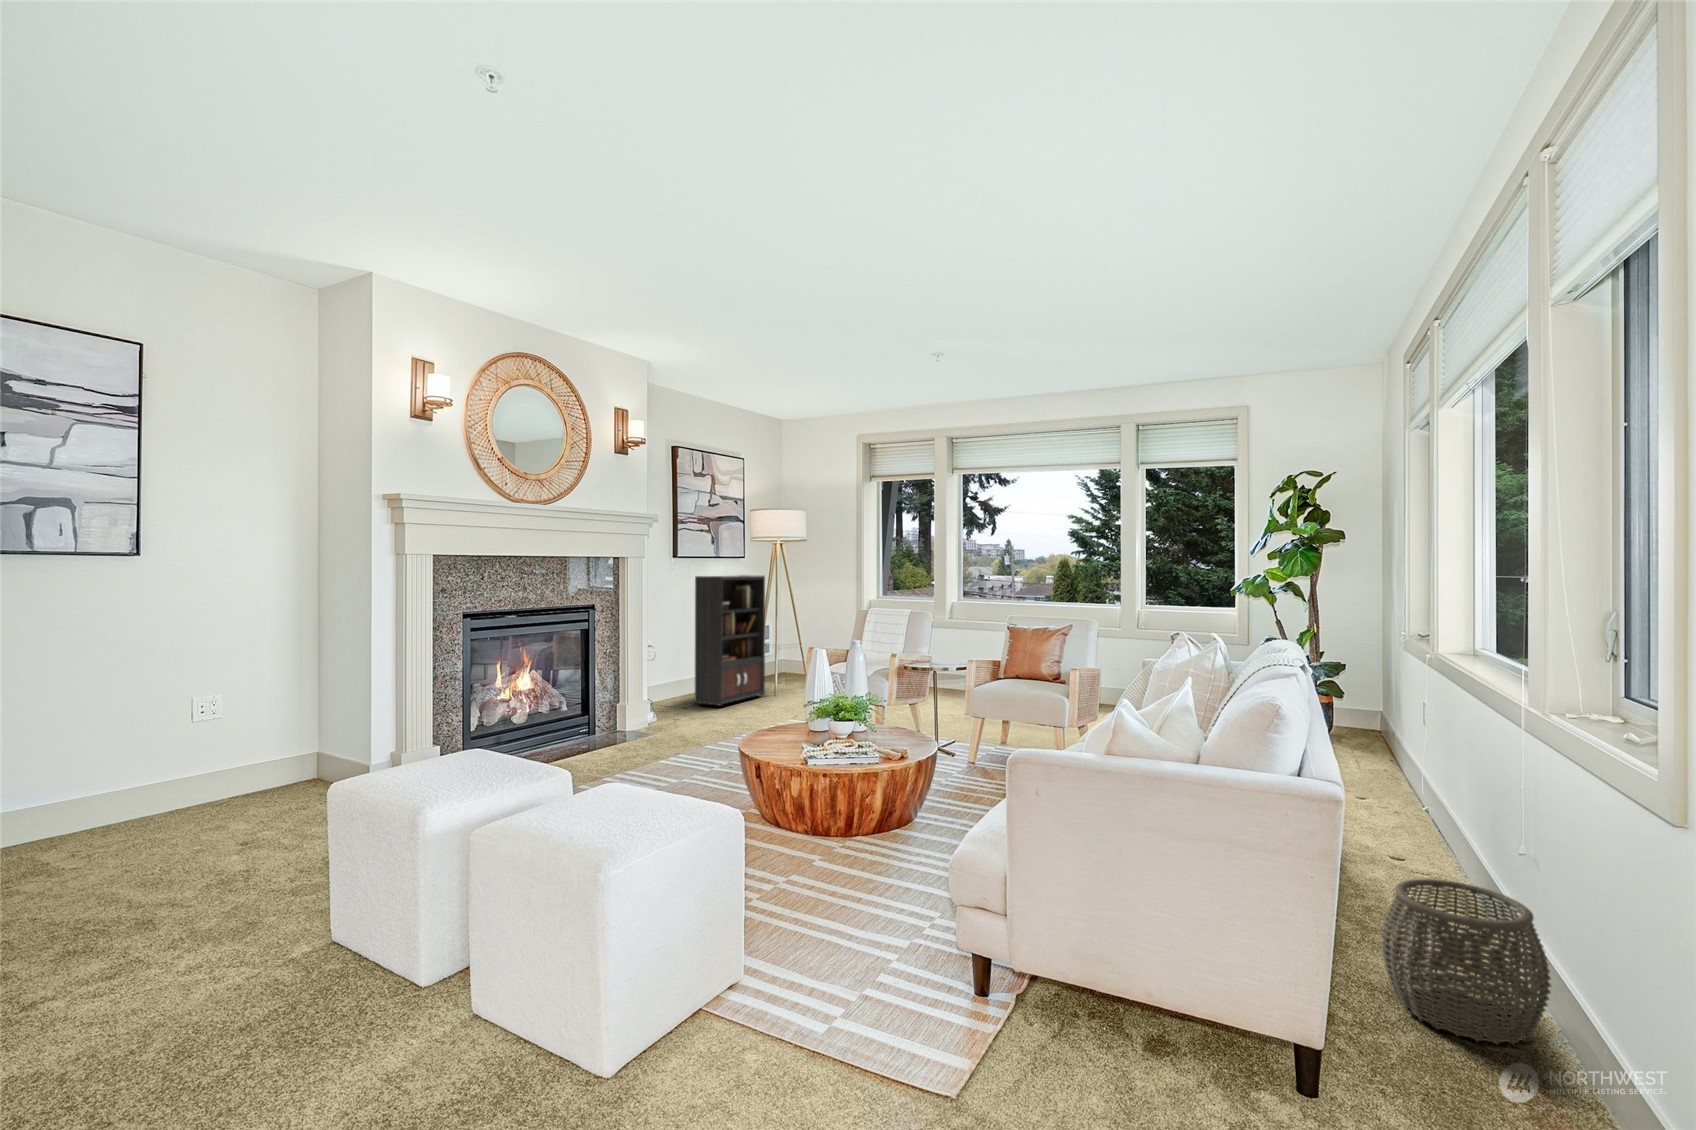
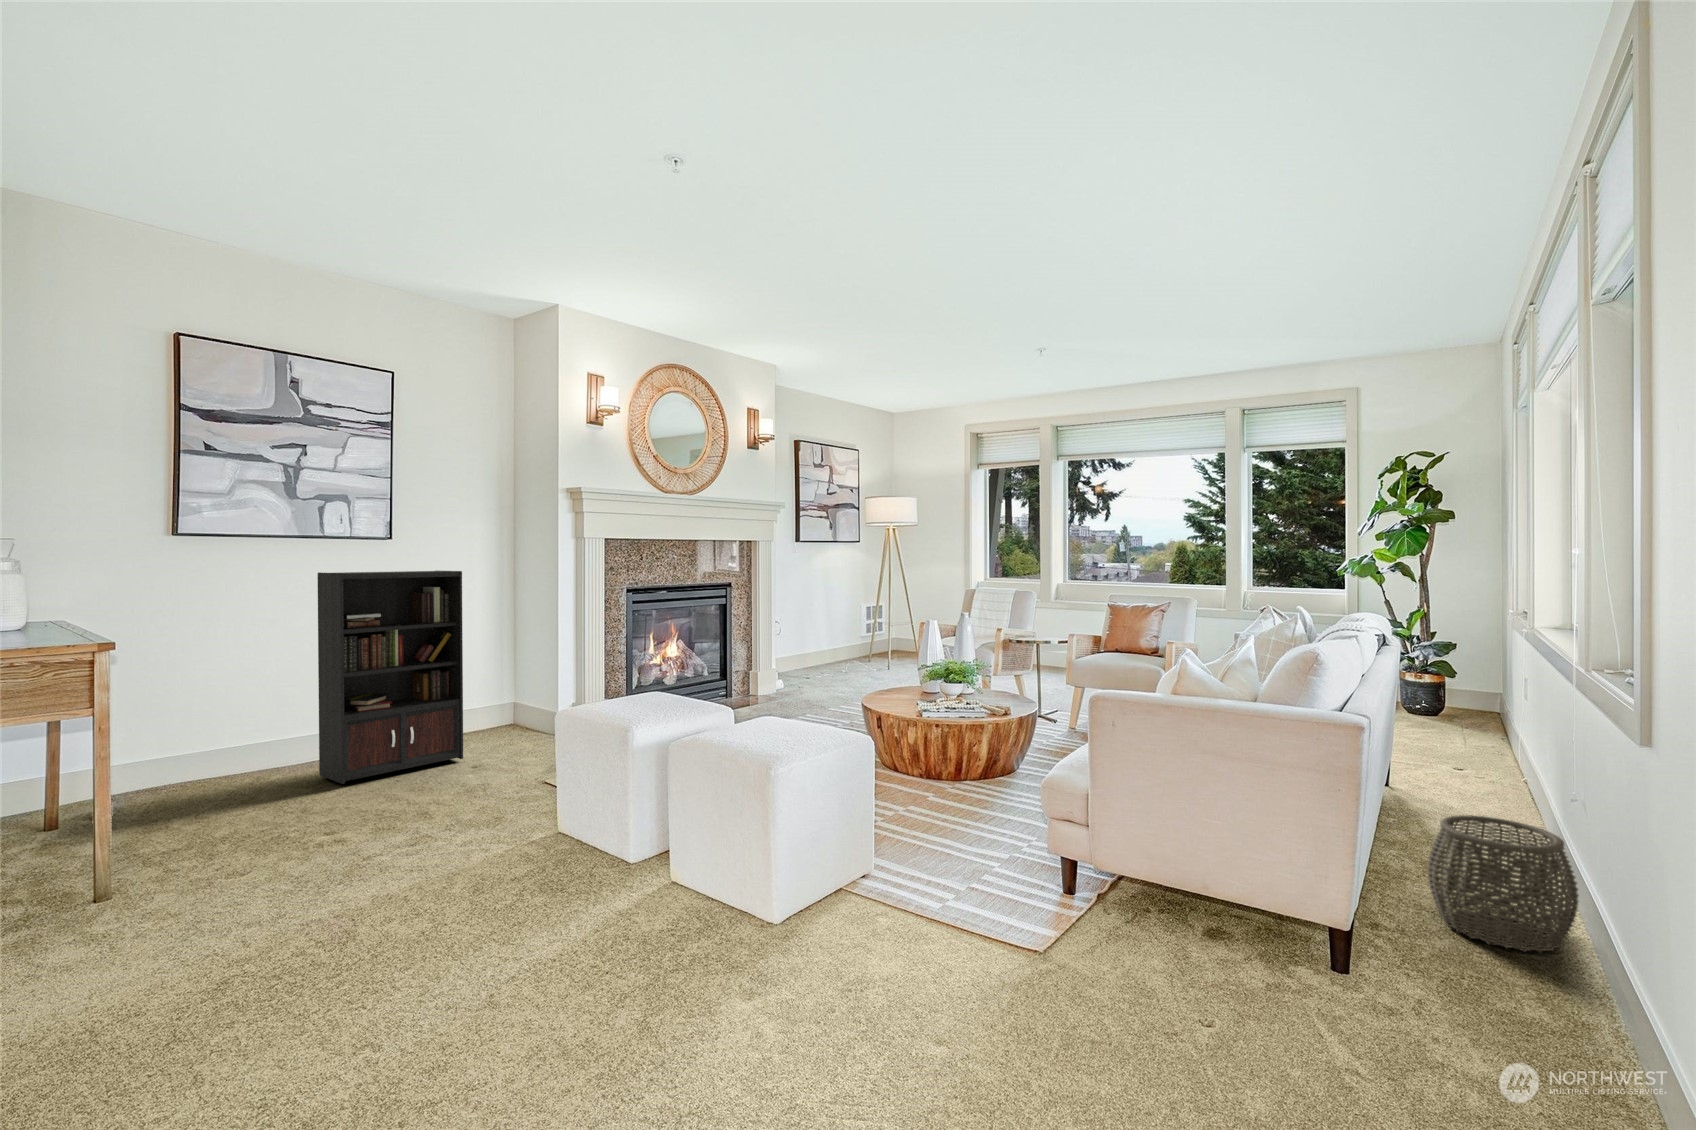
bookcase: present [695,575,765,706] -> present [318,571,463,784]

